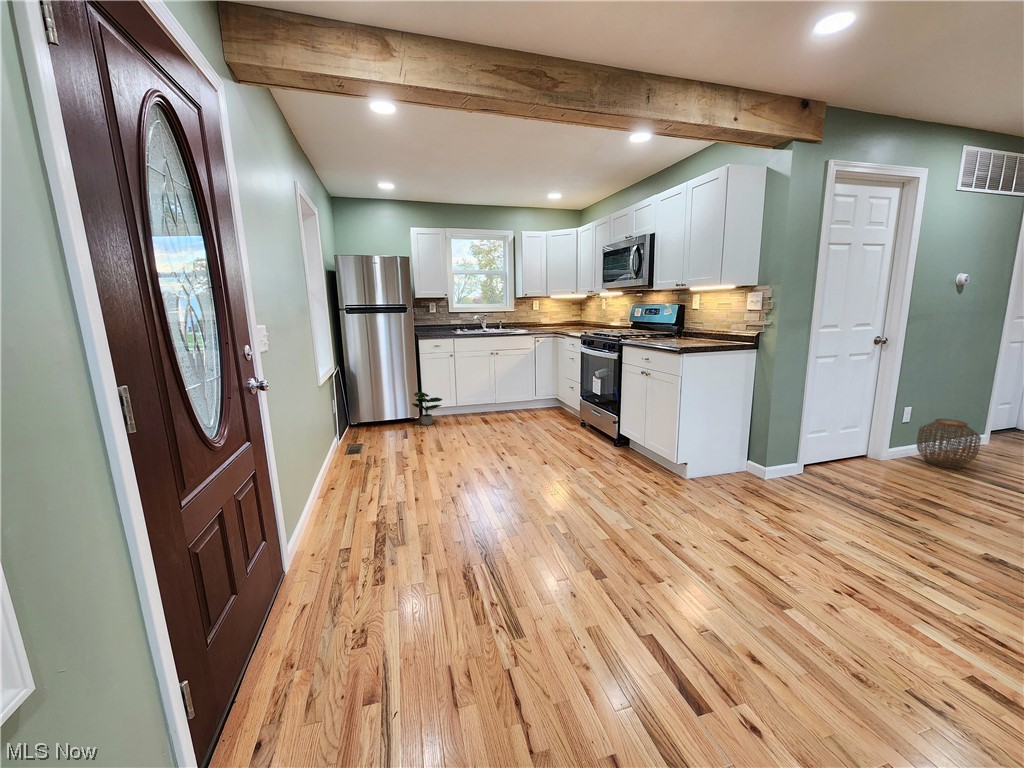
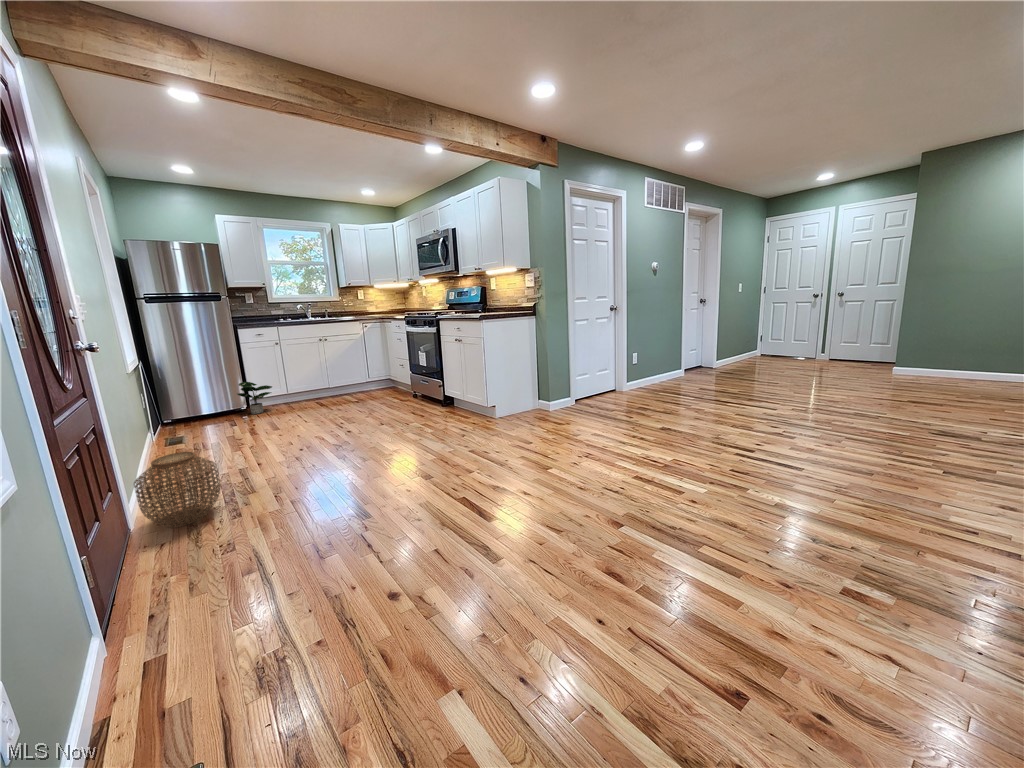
woven basket: present [917,419,981,468] -> present [134,452,220,528]

